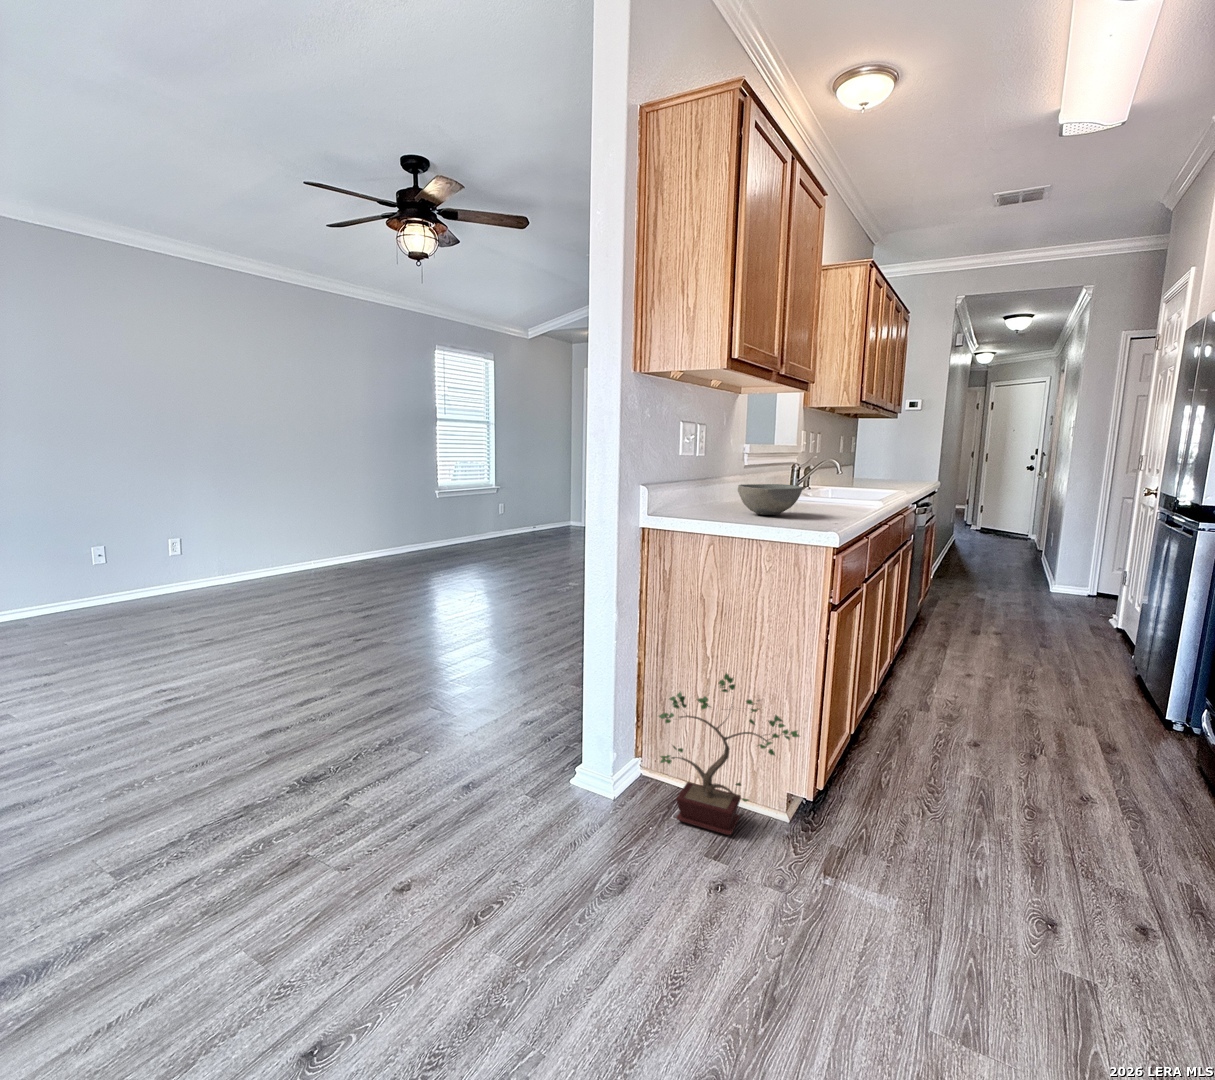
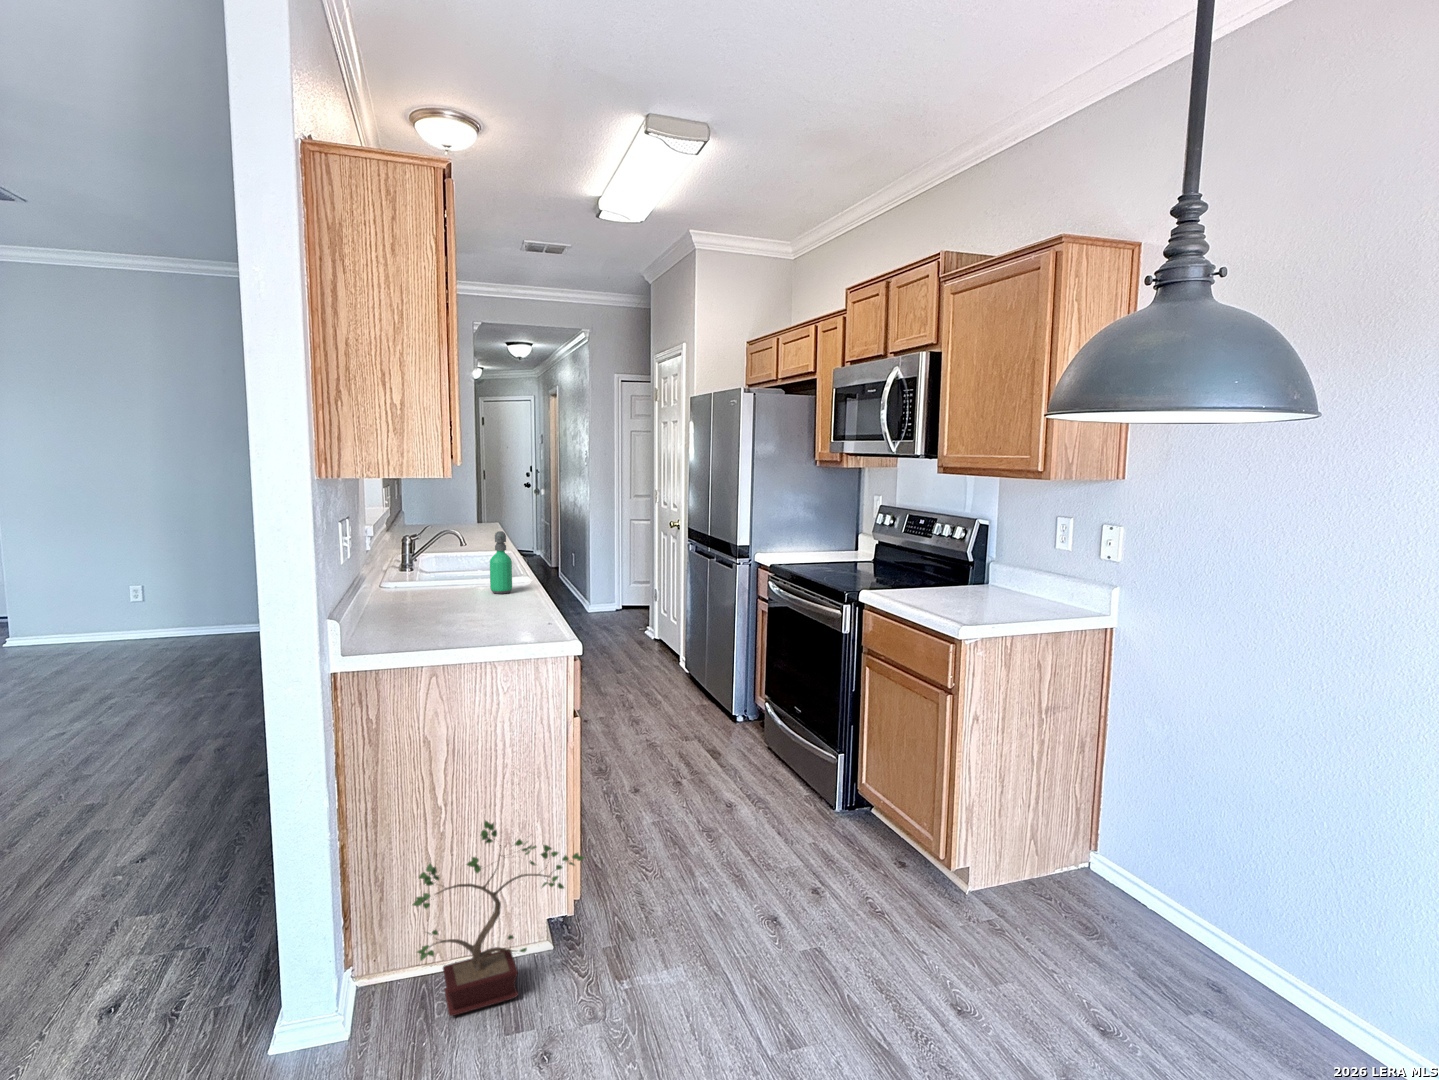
soap dispenser: none [831,450,853,508] -> present [490,531,512,594]
bowl: present [738,484,802,515] -> none [426,583,500,624]

